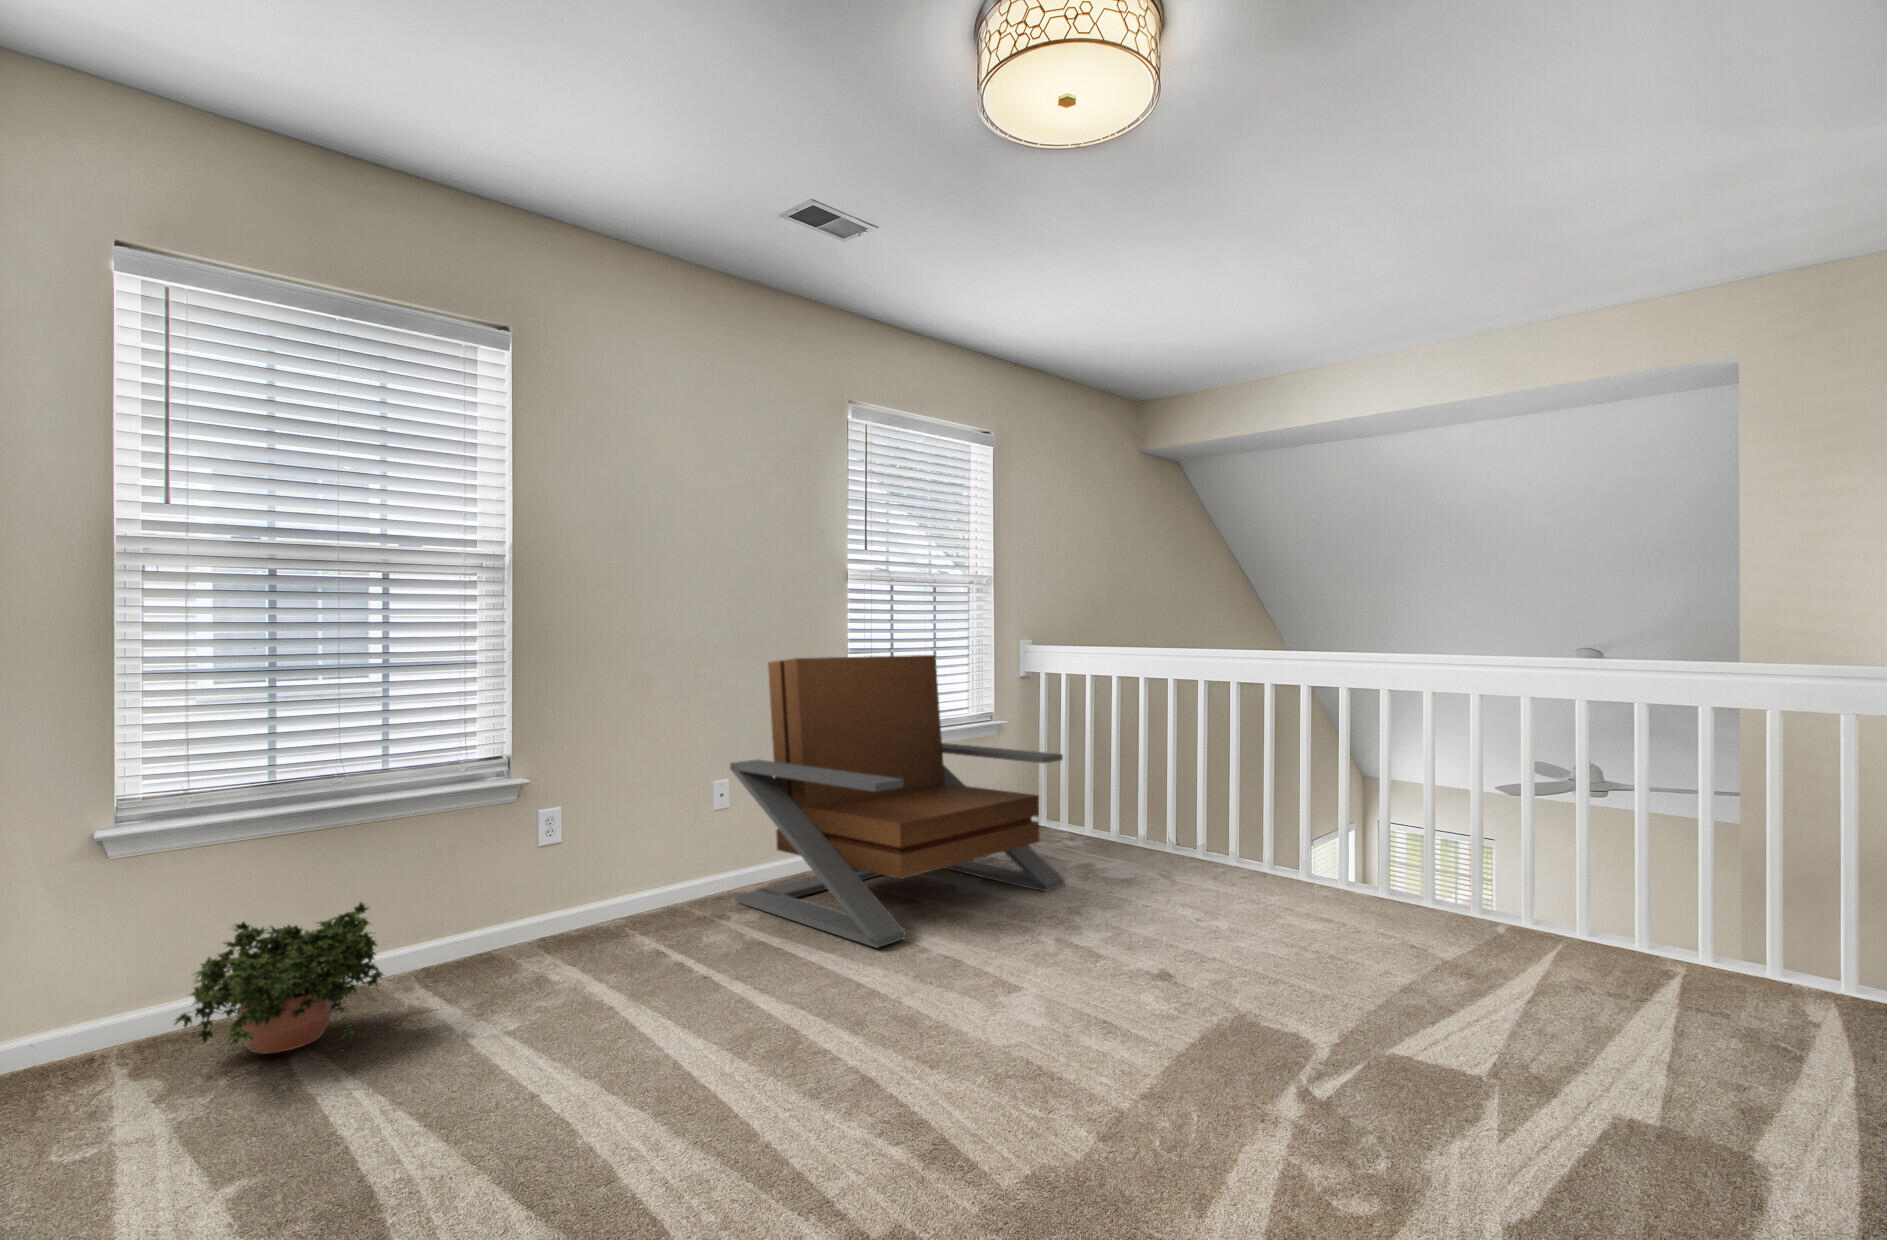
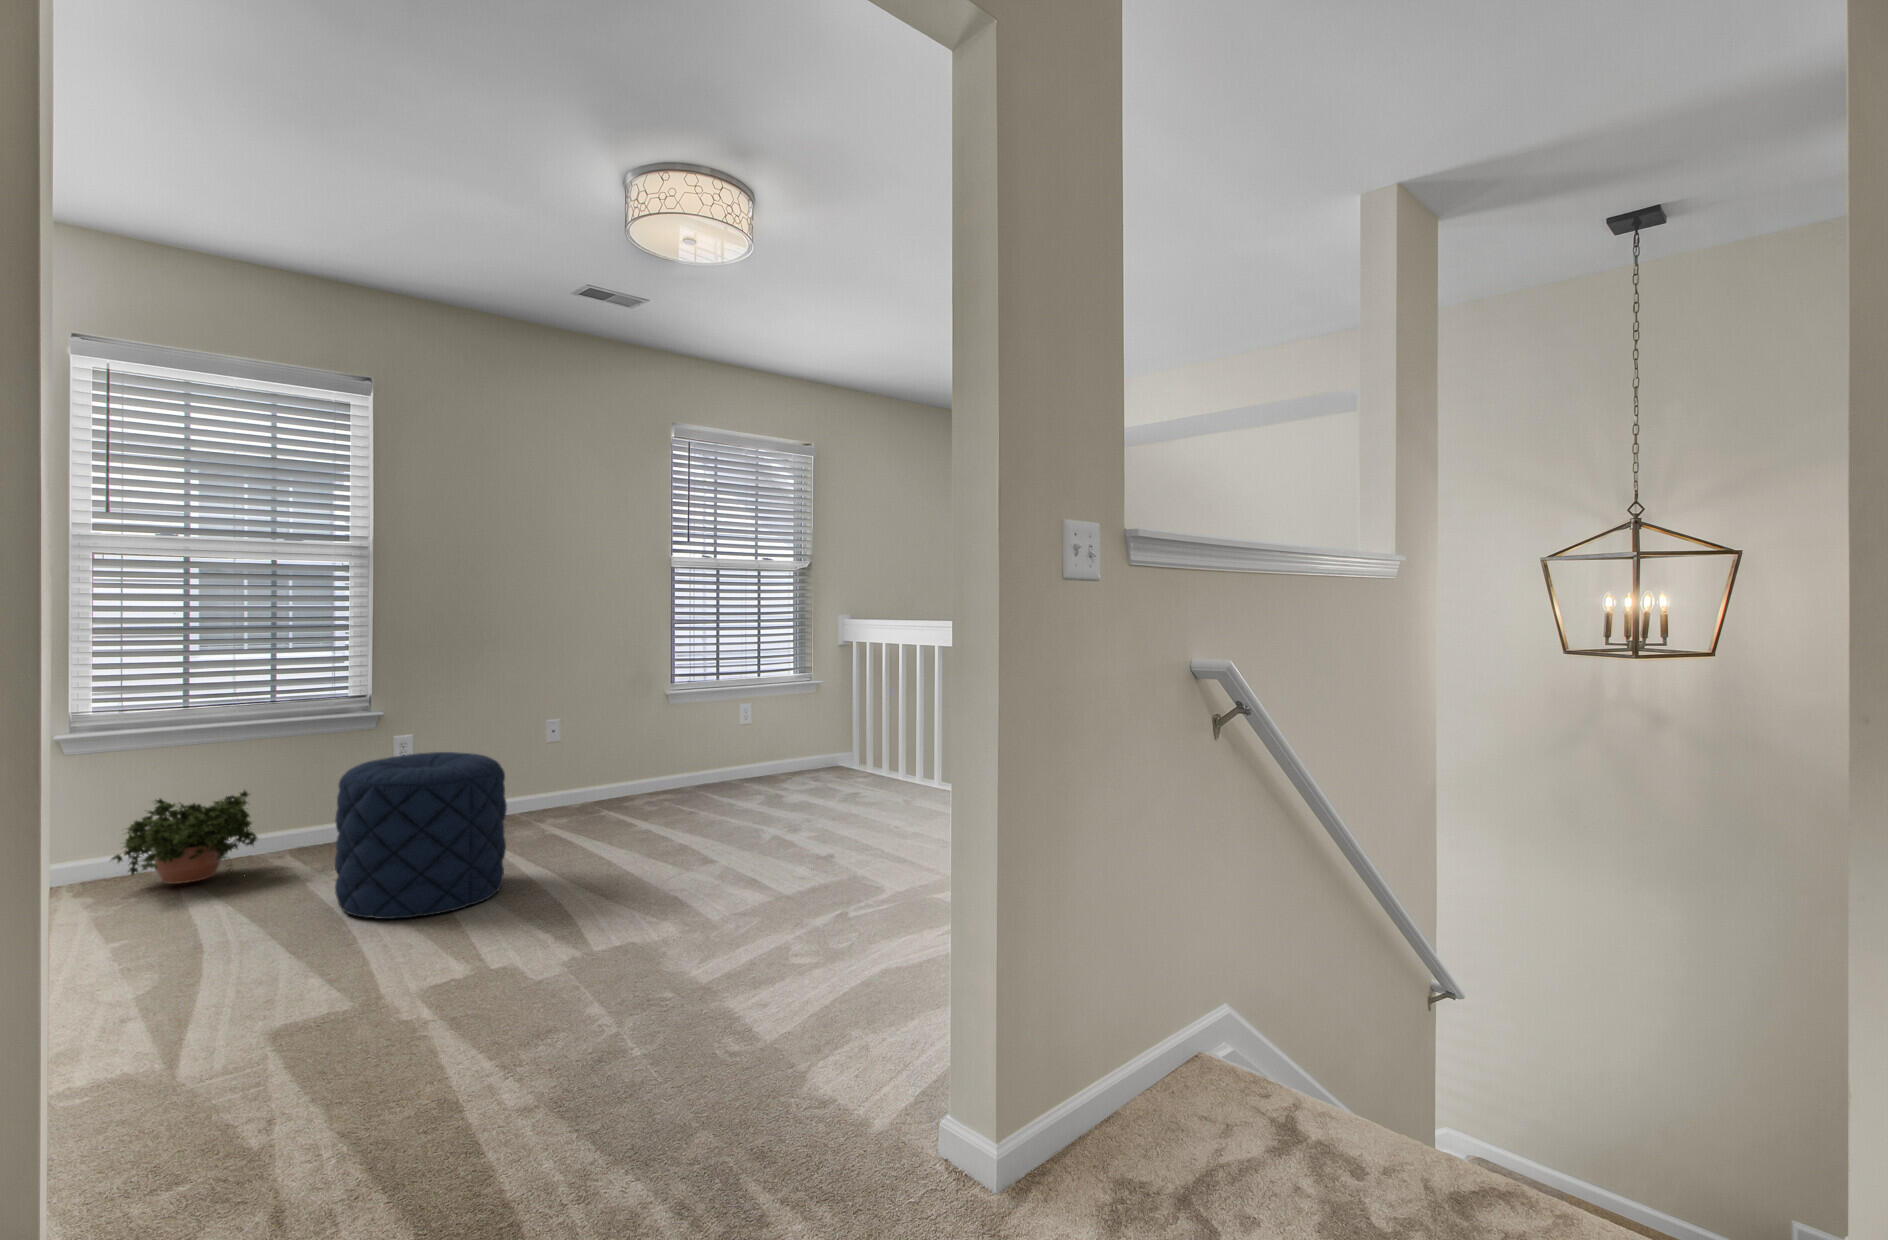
lounge chair: present [730,655,1065,948] -> none [556,626,819,840]
pouf: none [534,843,769,1119] -> present [335,752,507,919]

